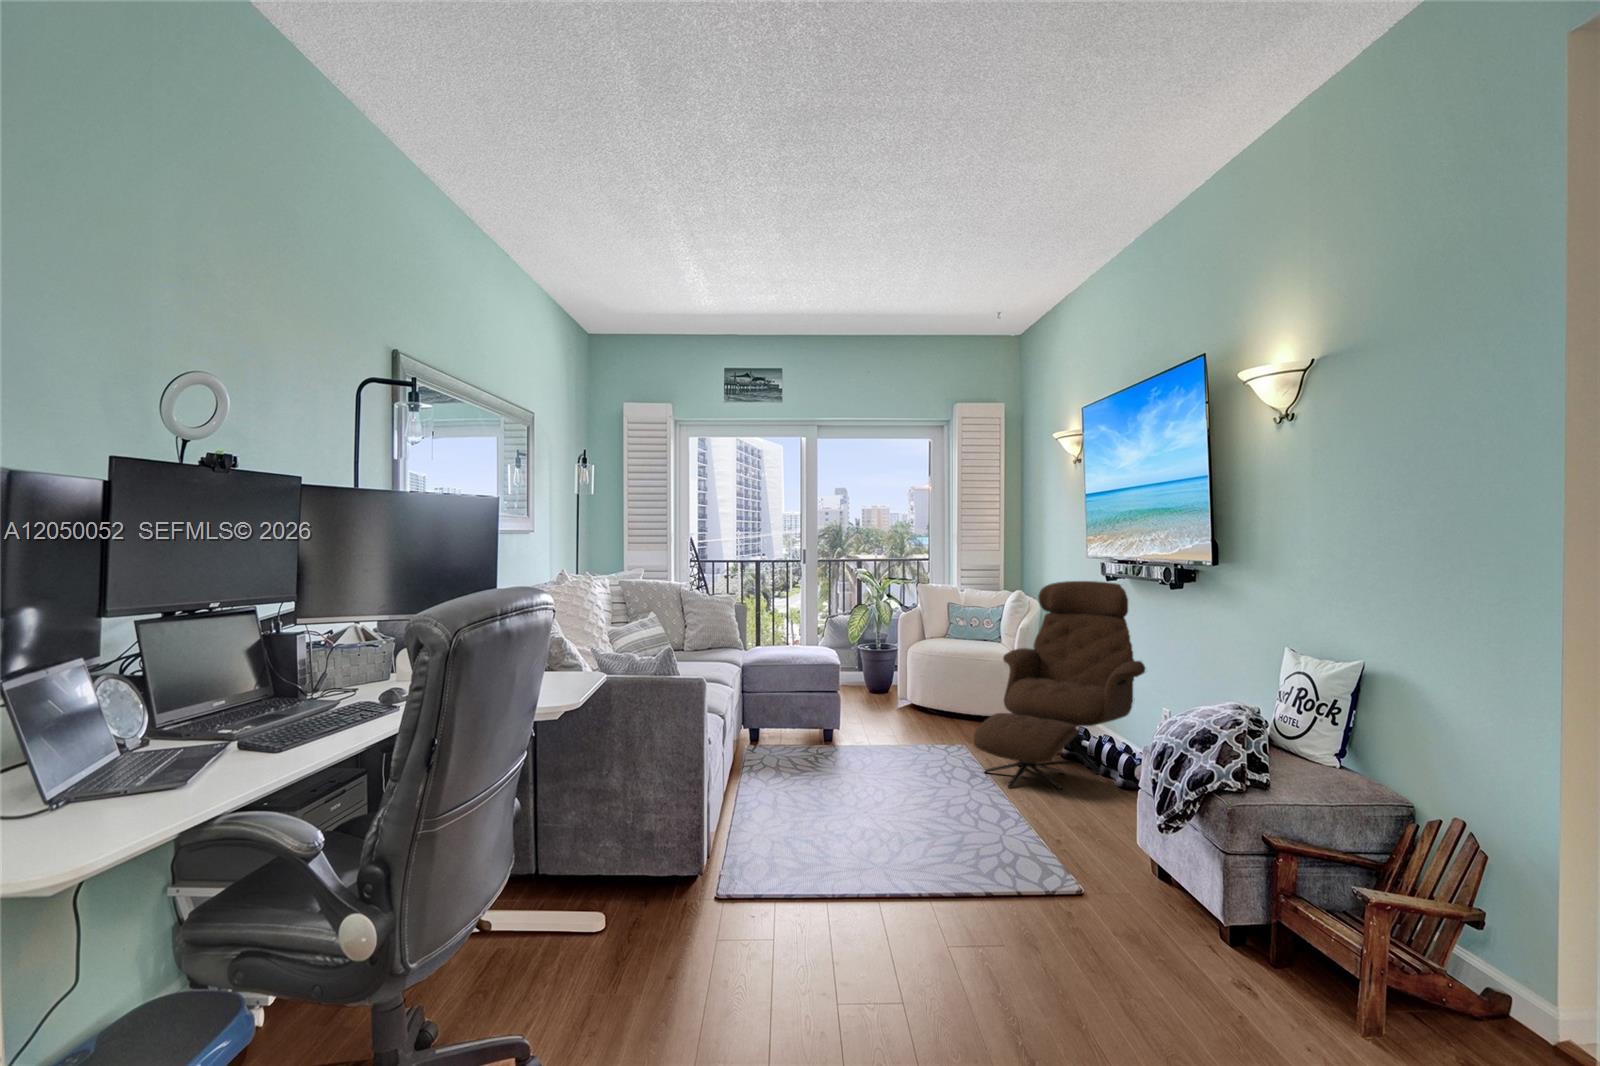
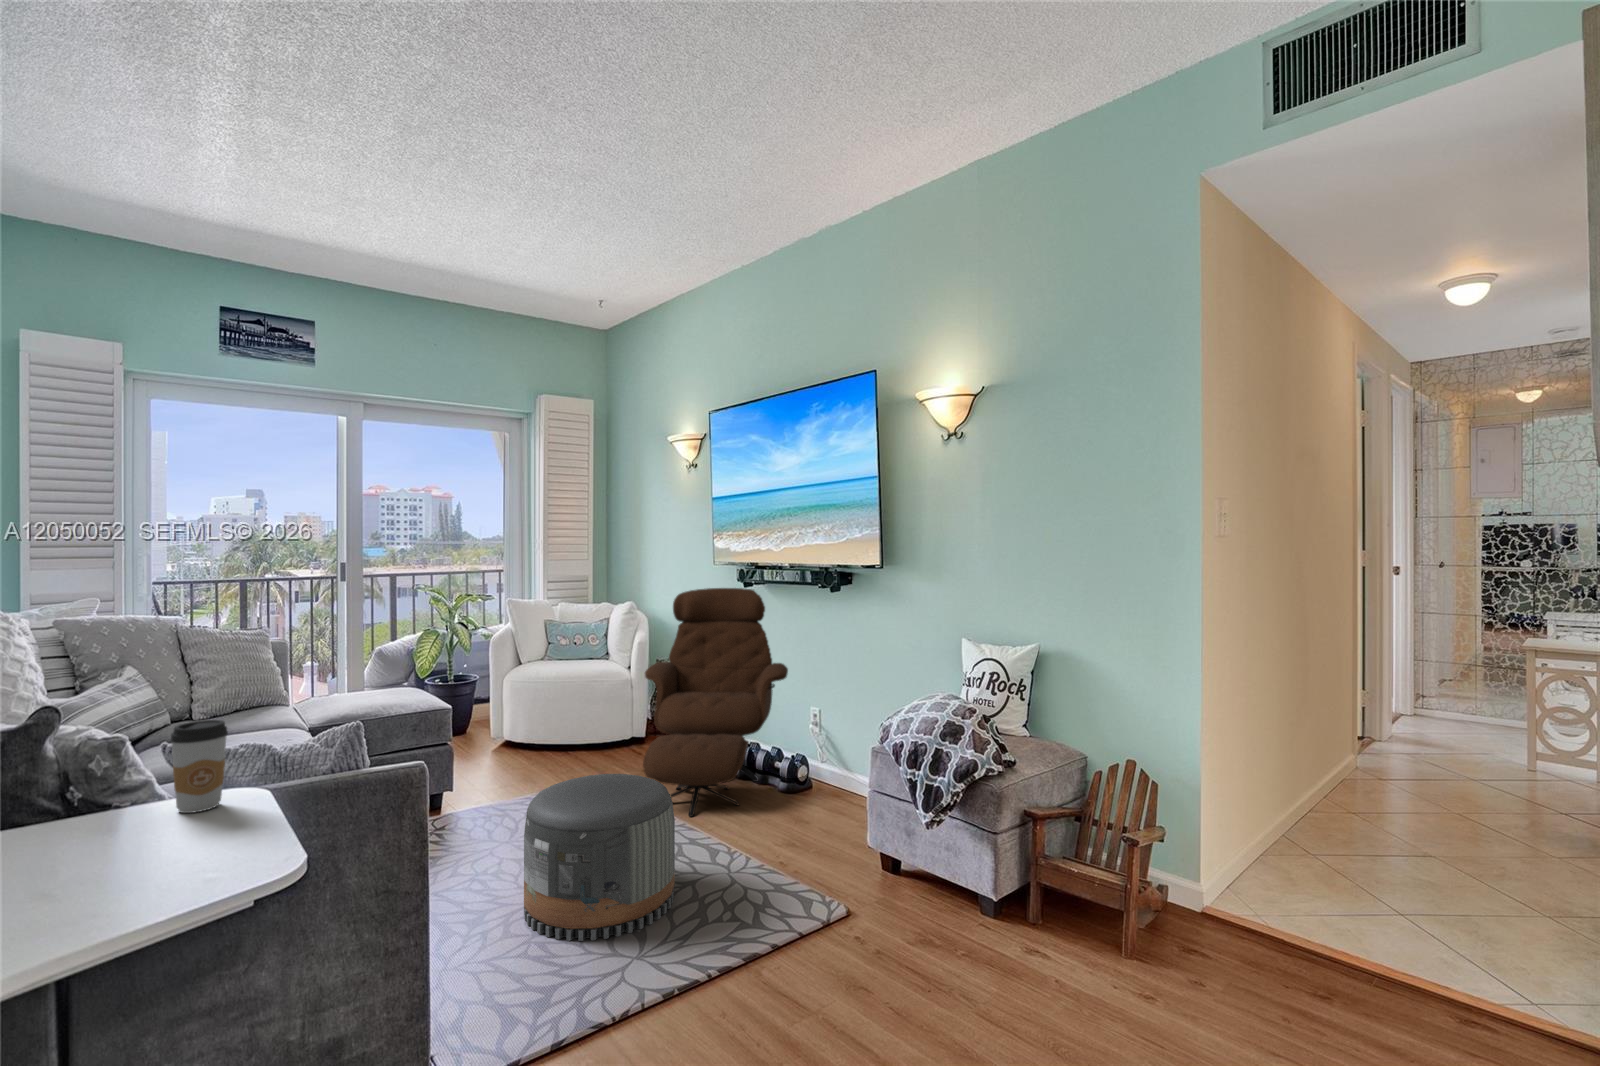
coffee cup: none [571,636,597,683] -> present [170,720,228,813]
pouf: none [828,727,946,851] -> present [524,774,675,941]

